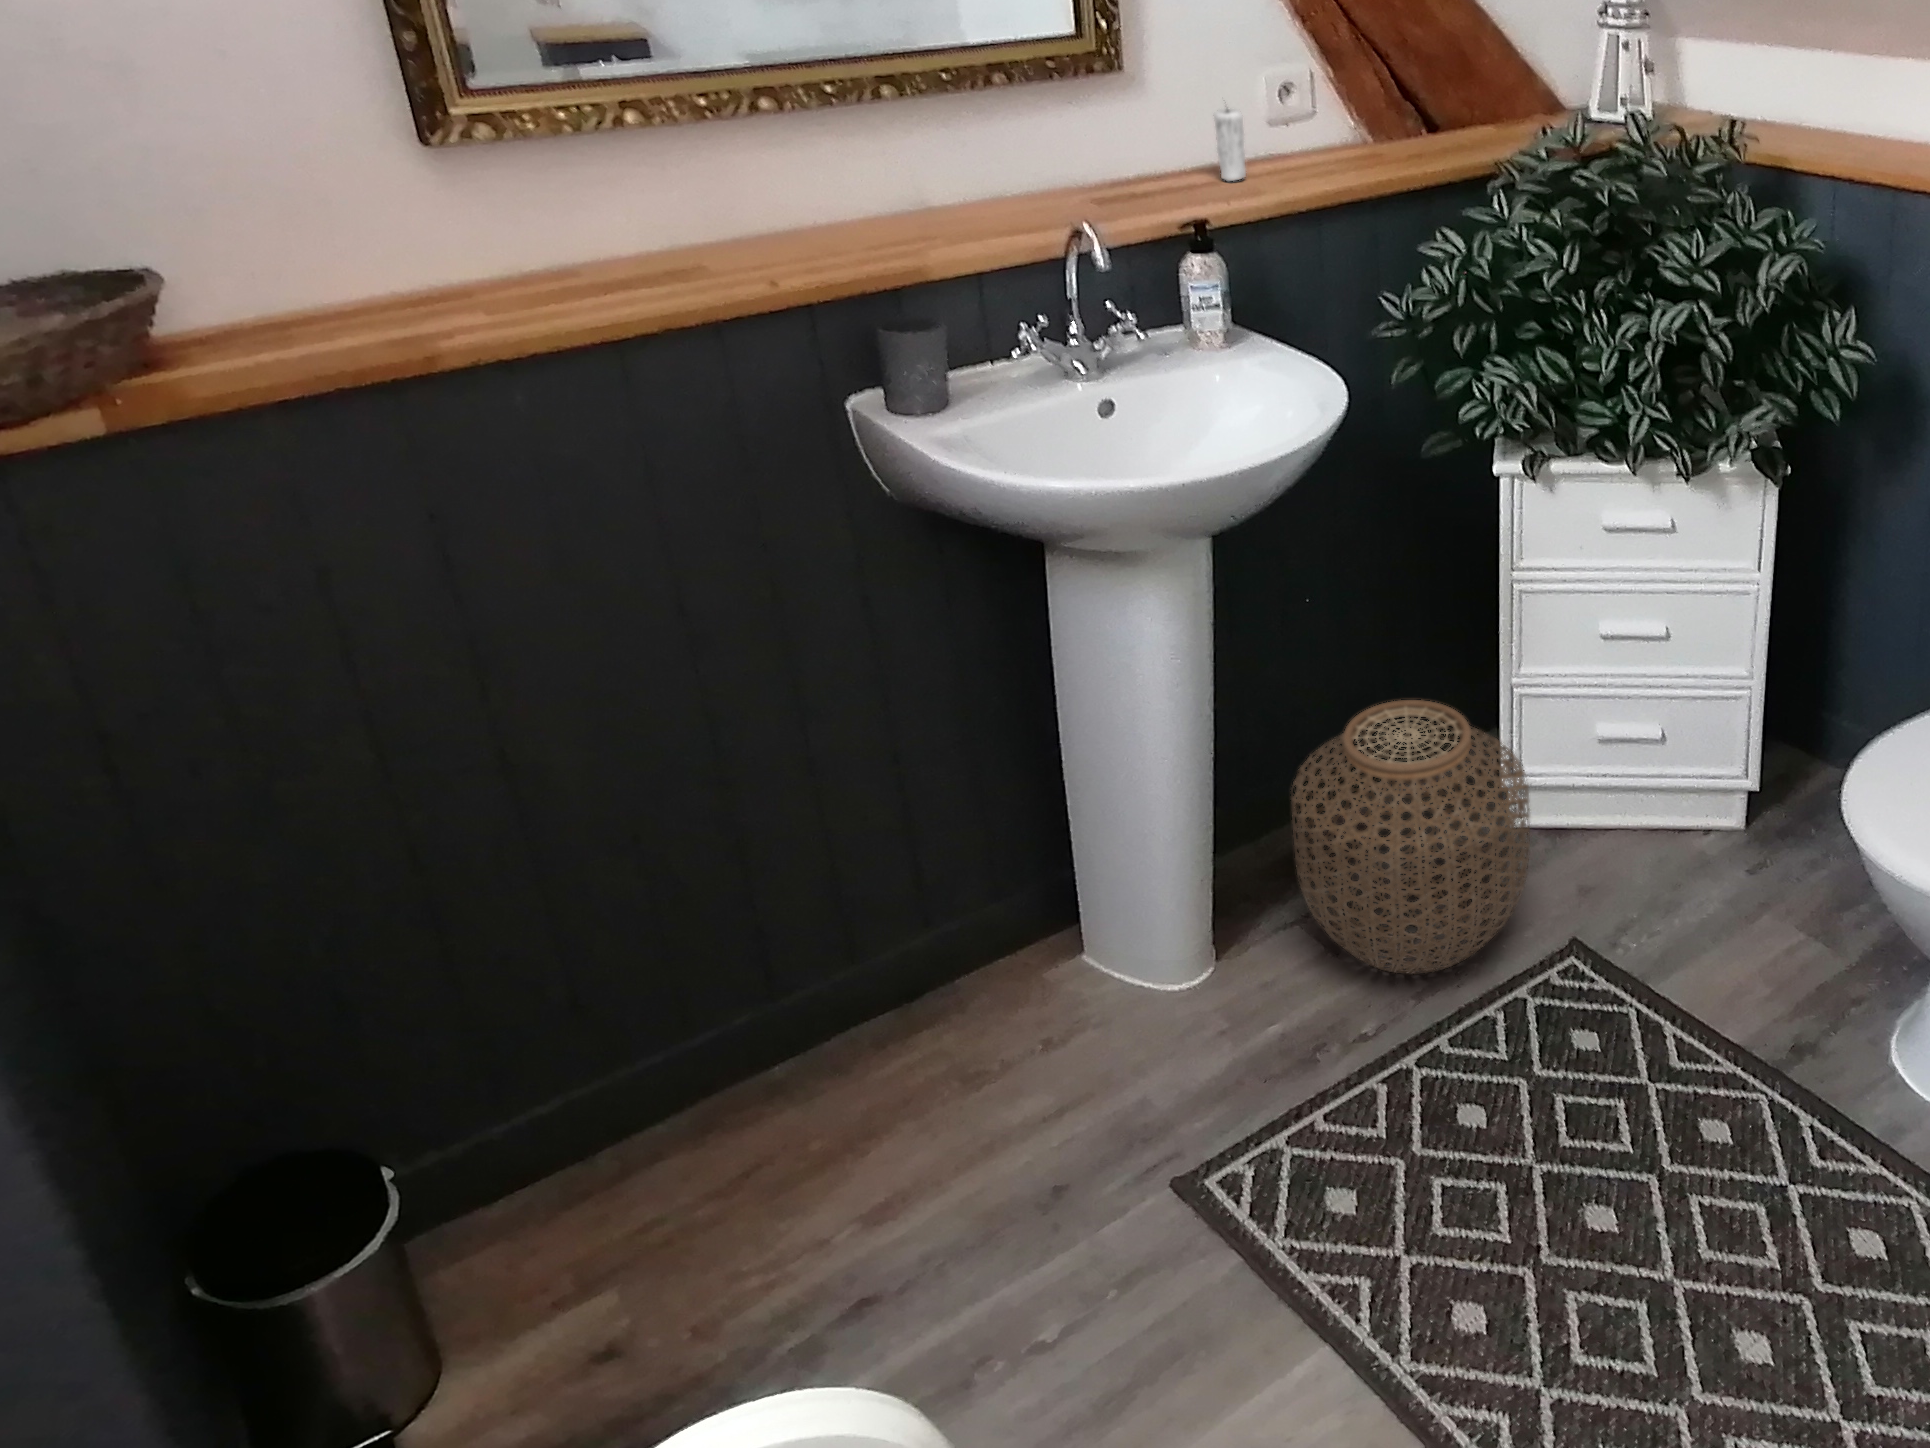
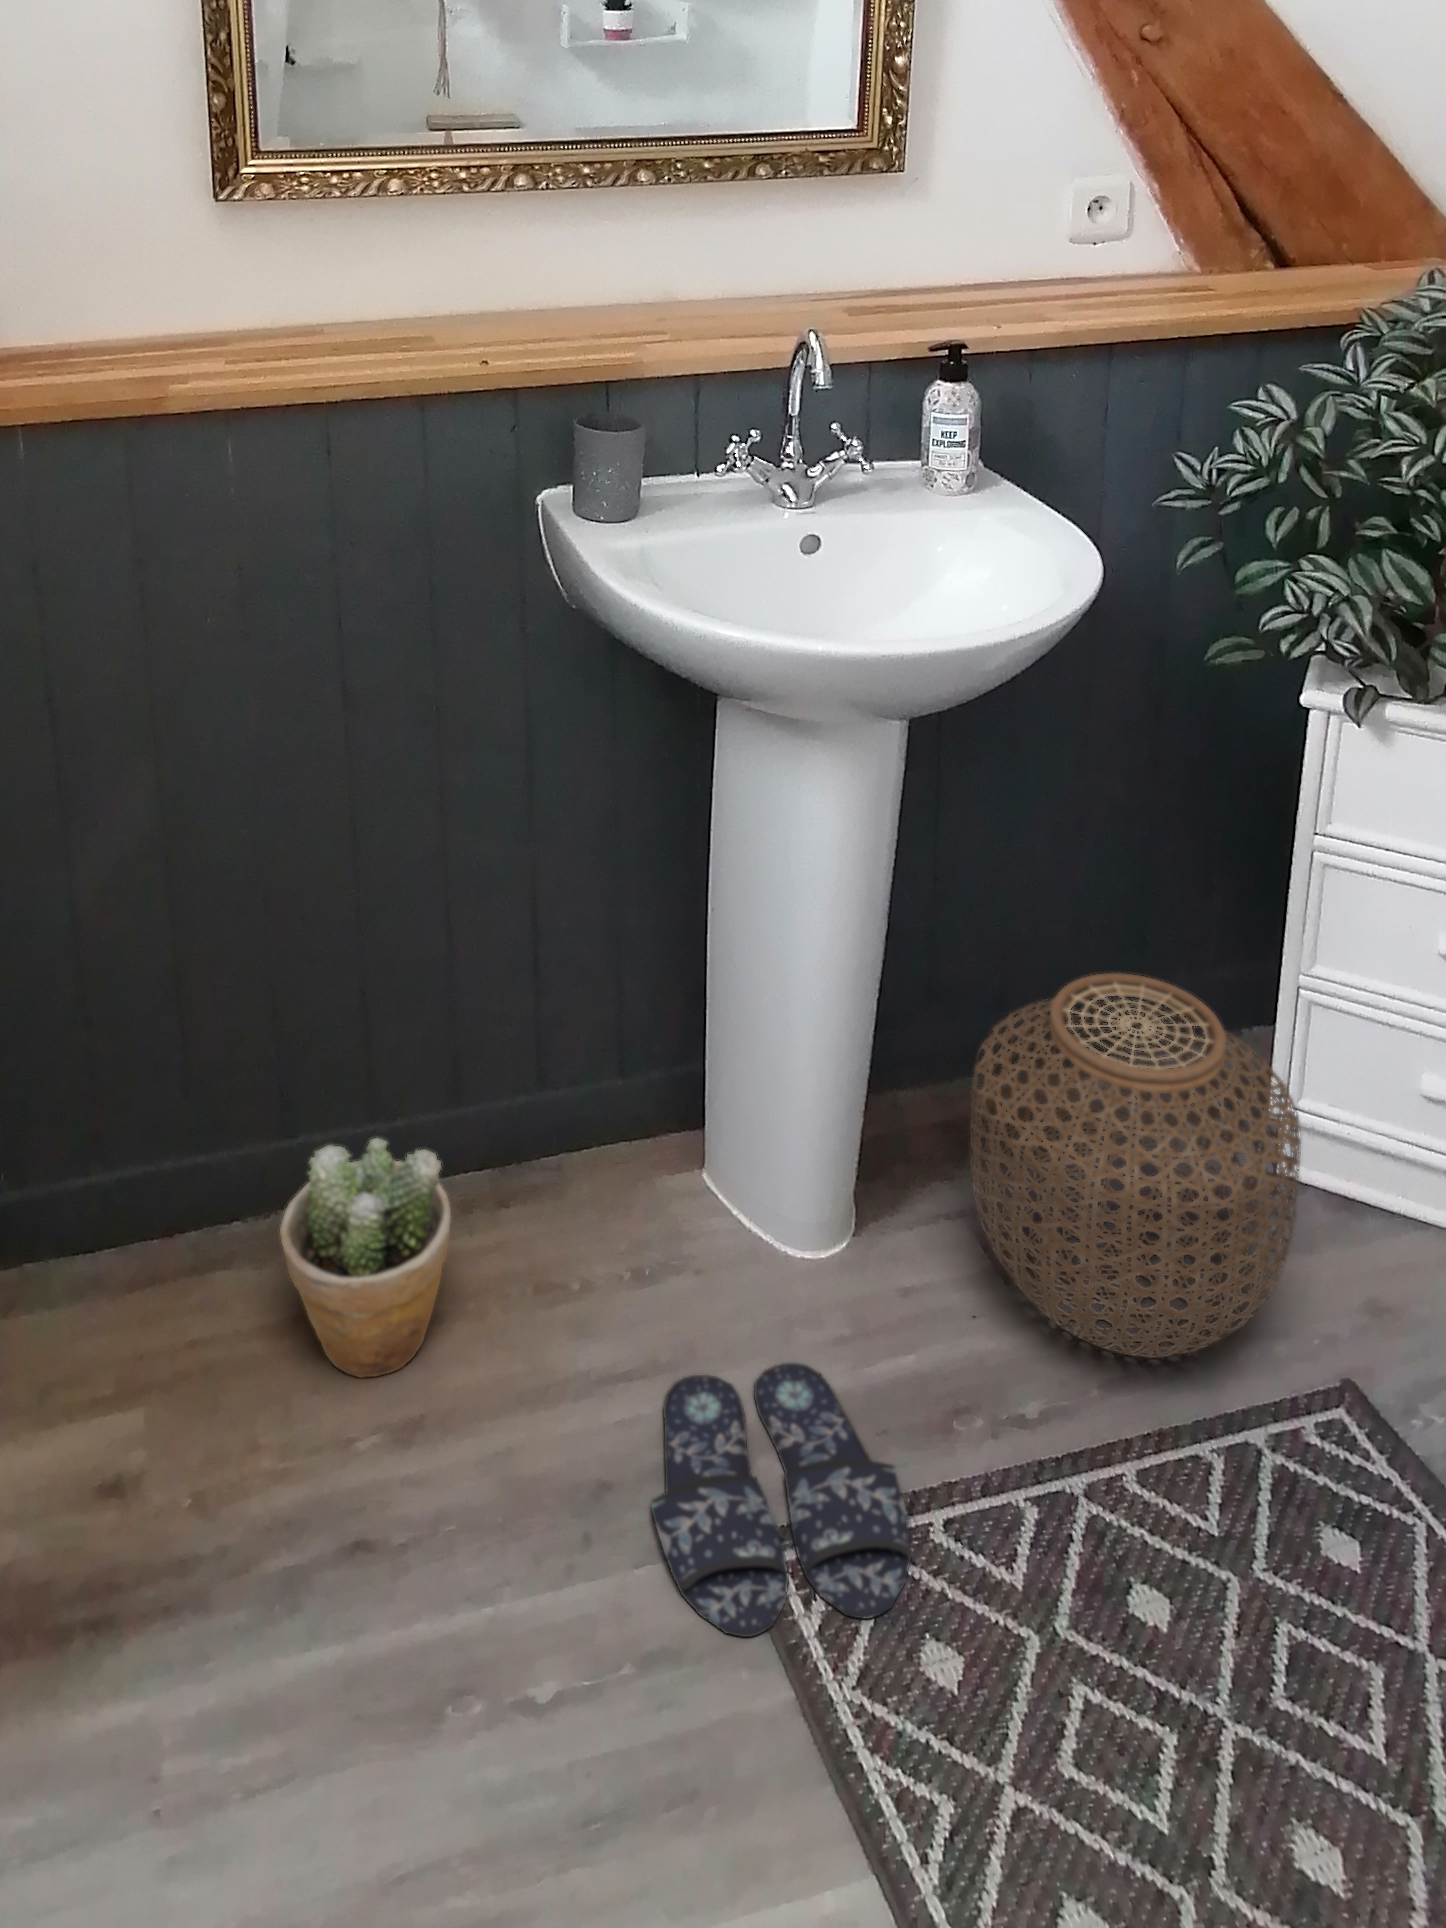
candle: present [1214,108,1246,181] -> none [1002,208,1038,305]
potted plant: none [719,990,883,1197] -> present [280,1137,451,1377]
slippers: none [1093,1057,1307,1250] -> present [651,1363,911,1637]

